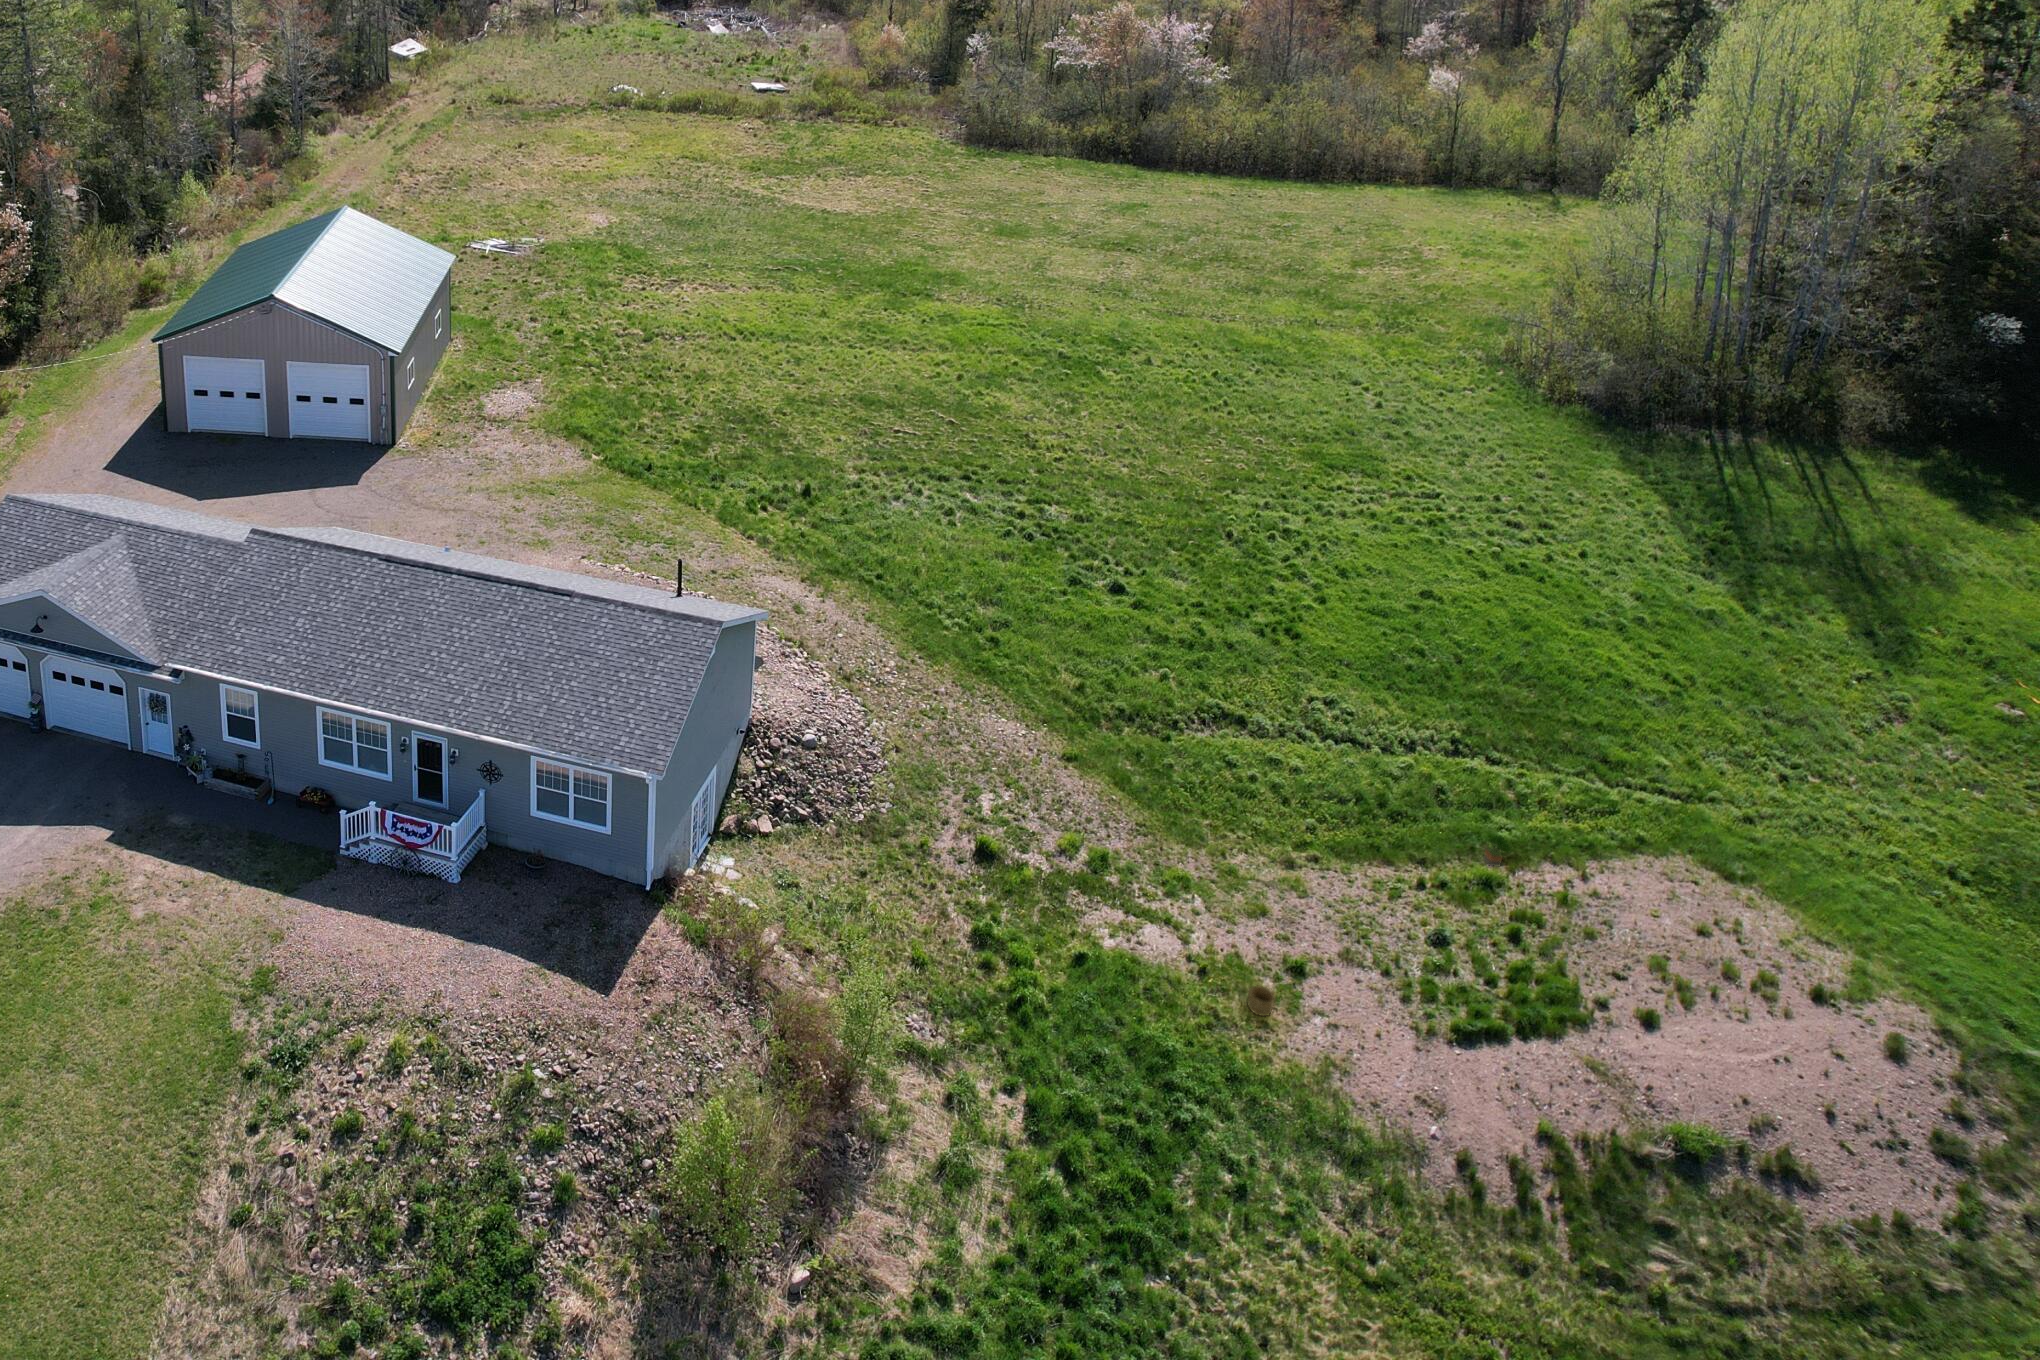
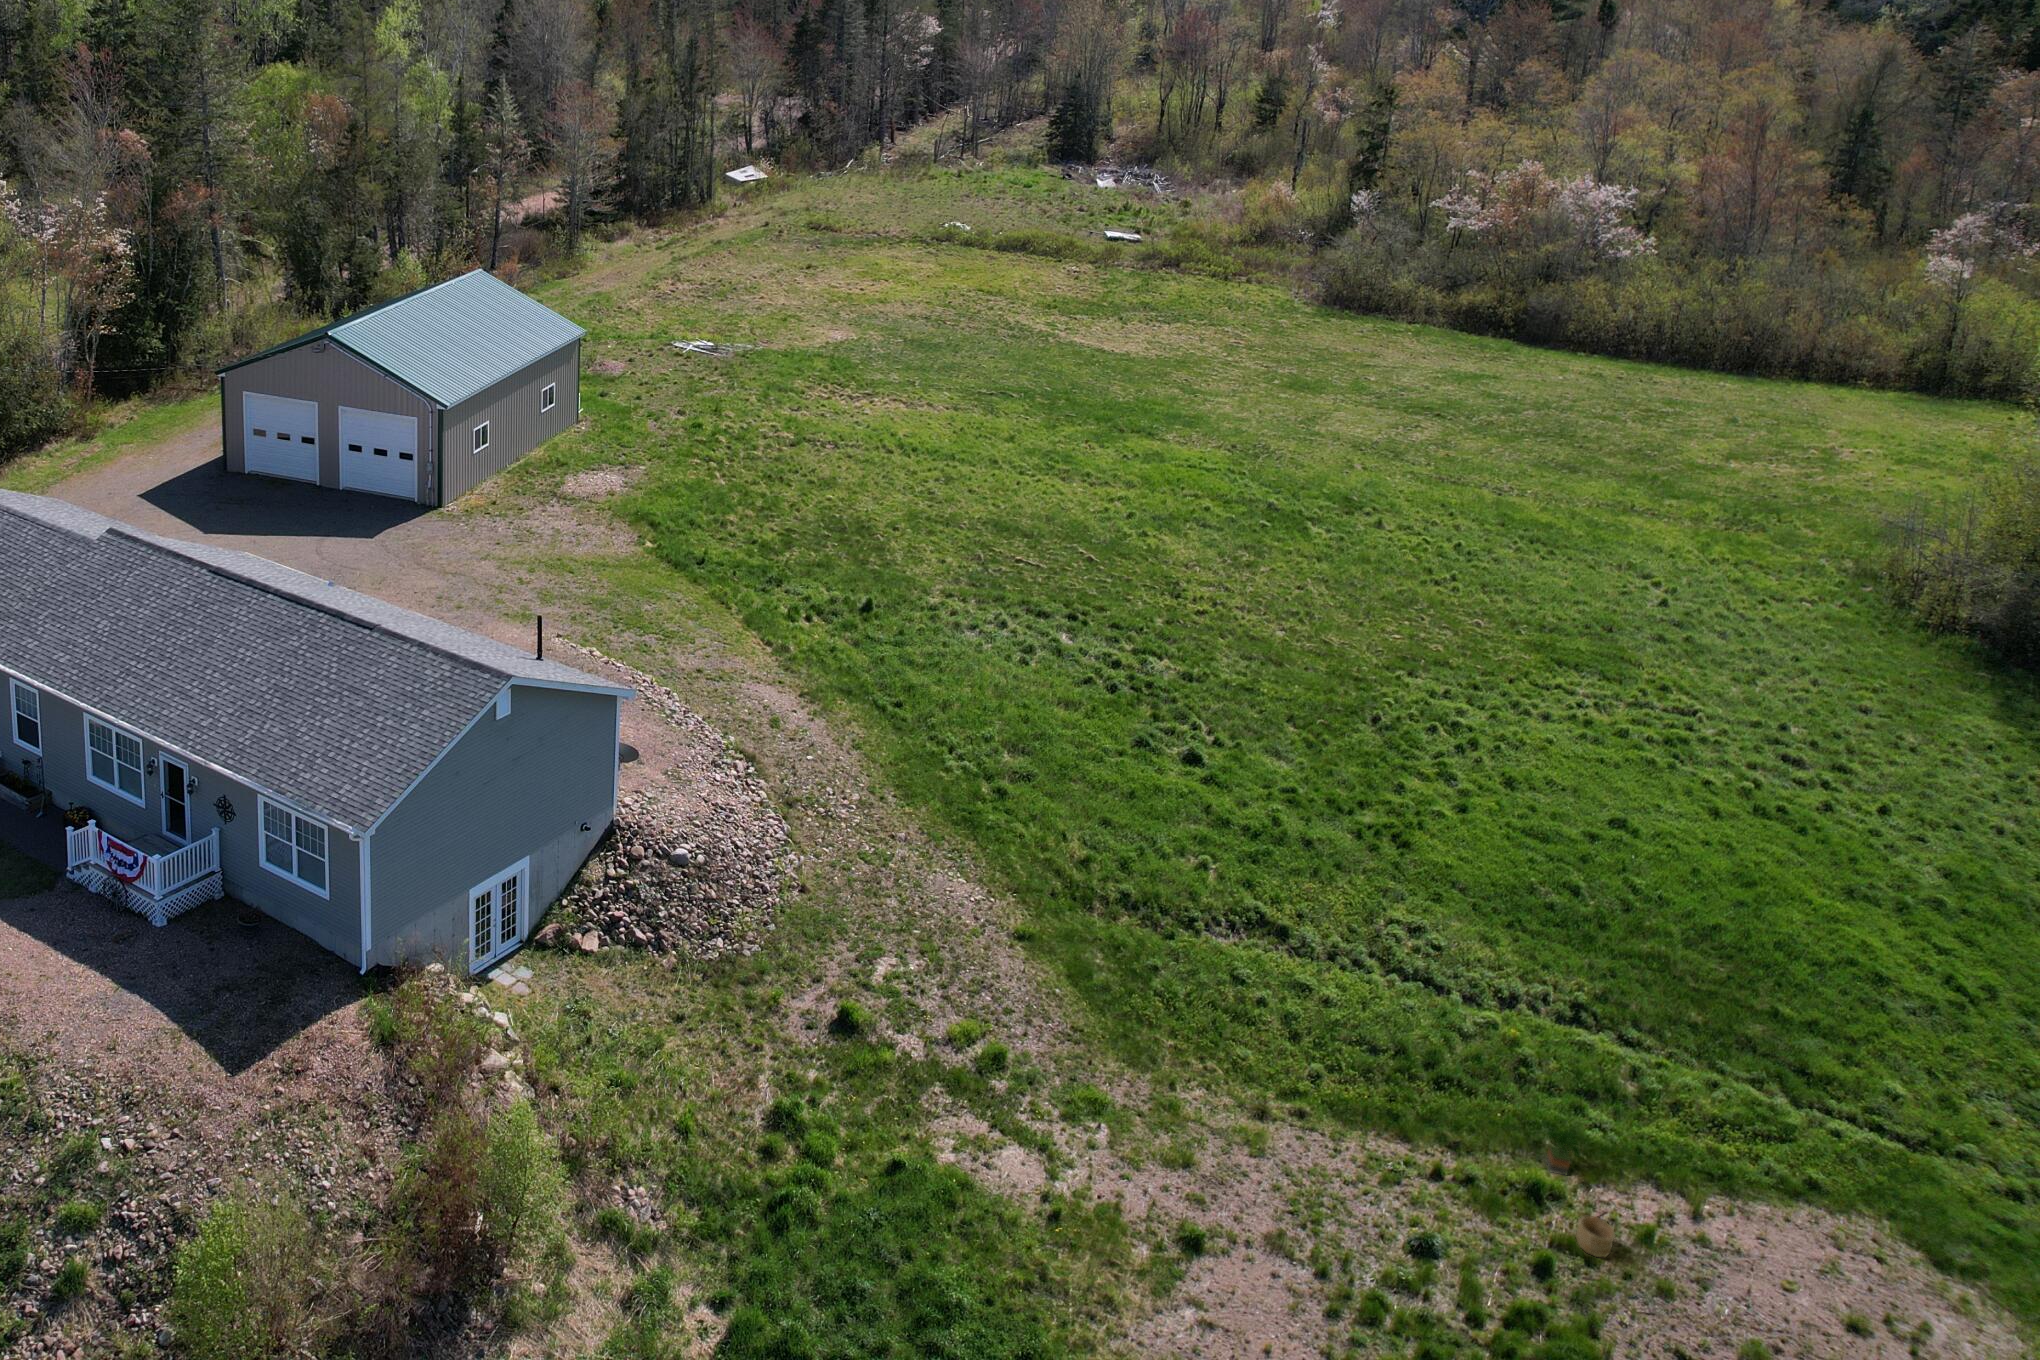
wooden bucket: present [1248,986,1275,1016] -> present [1576,1216,1615,1257]

